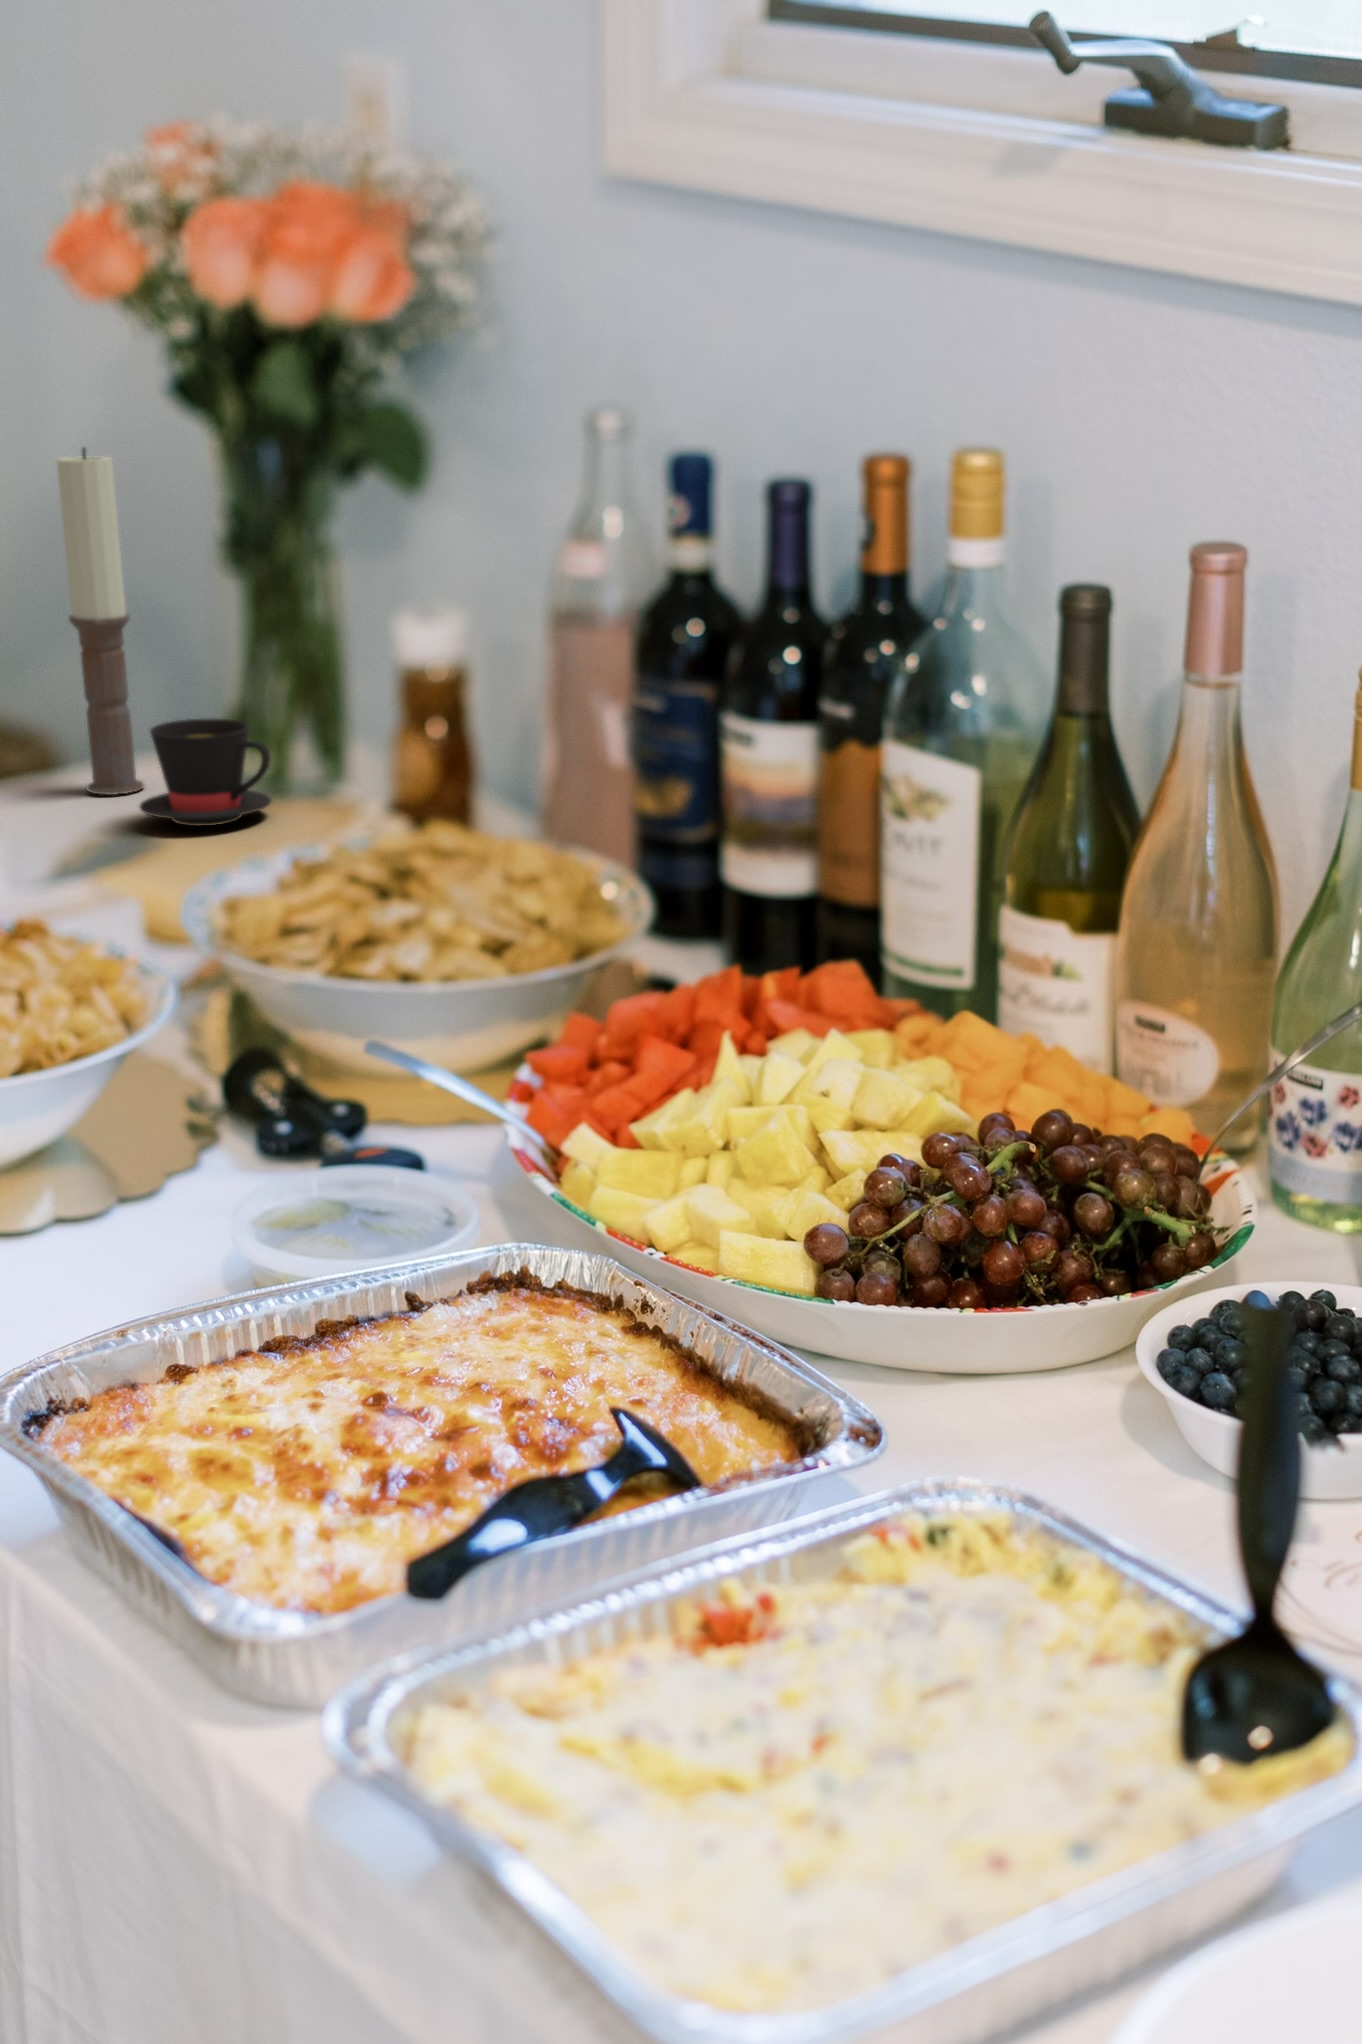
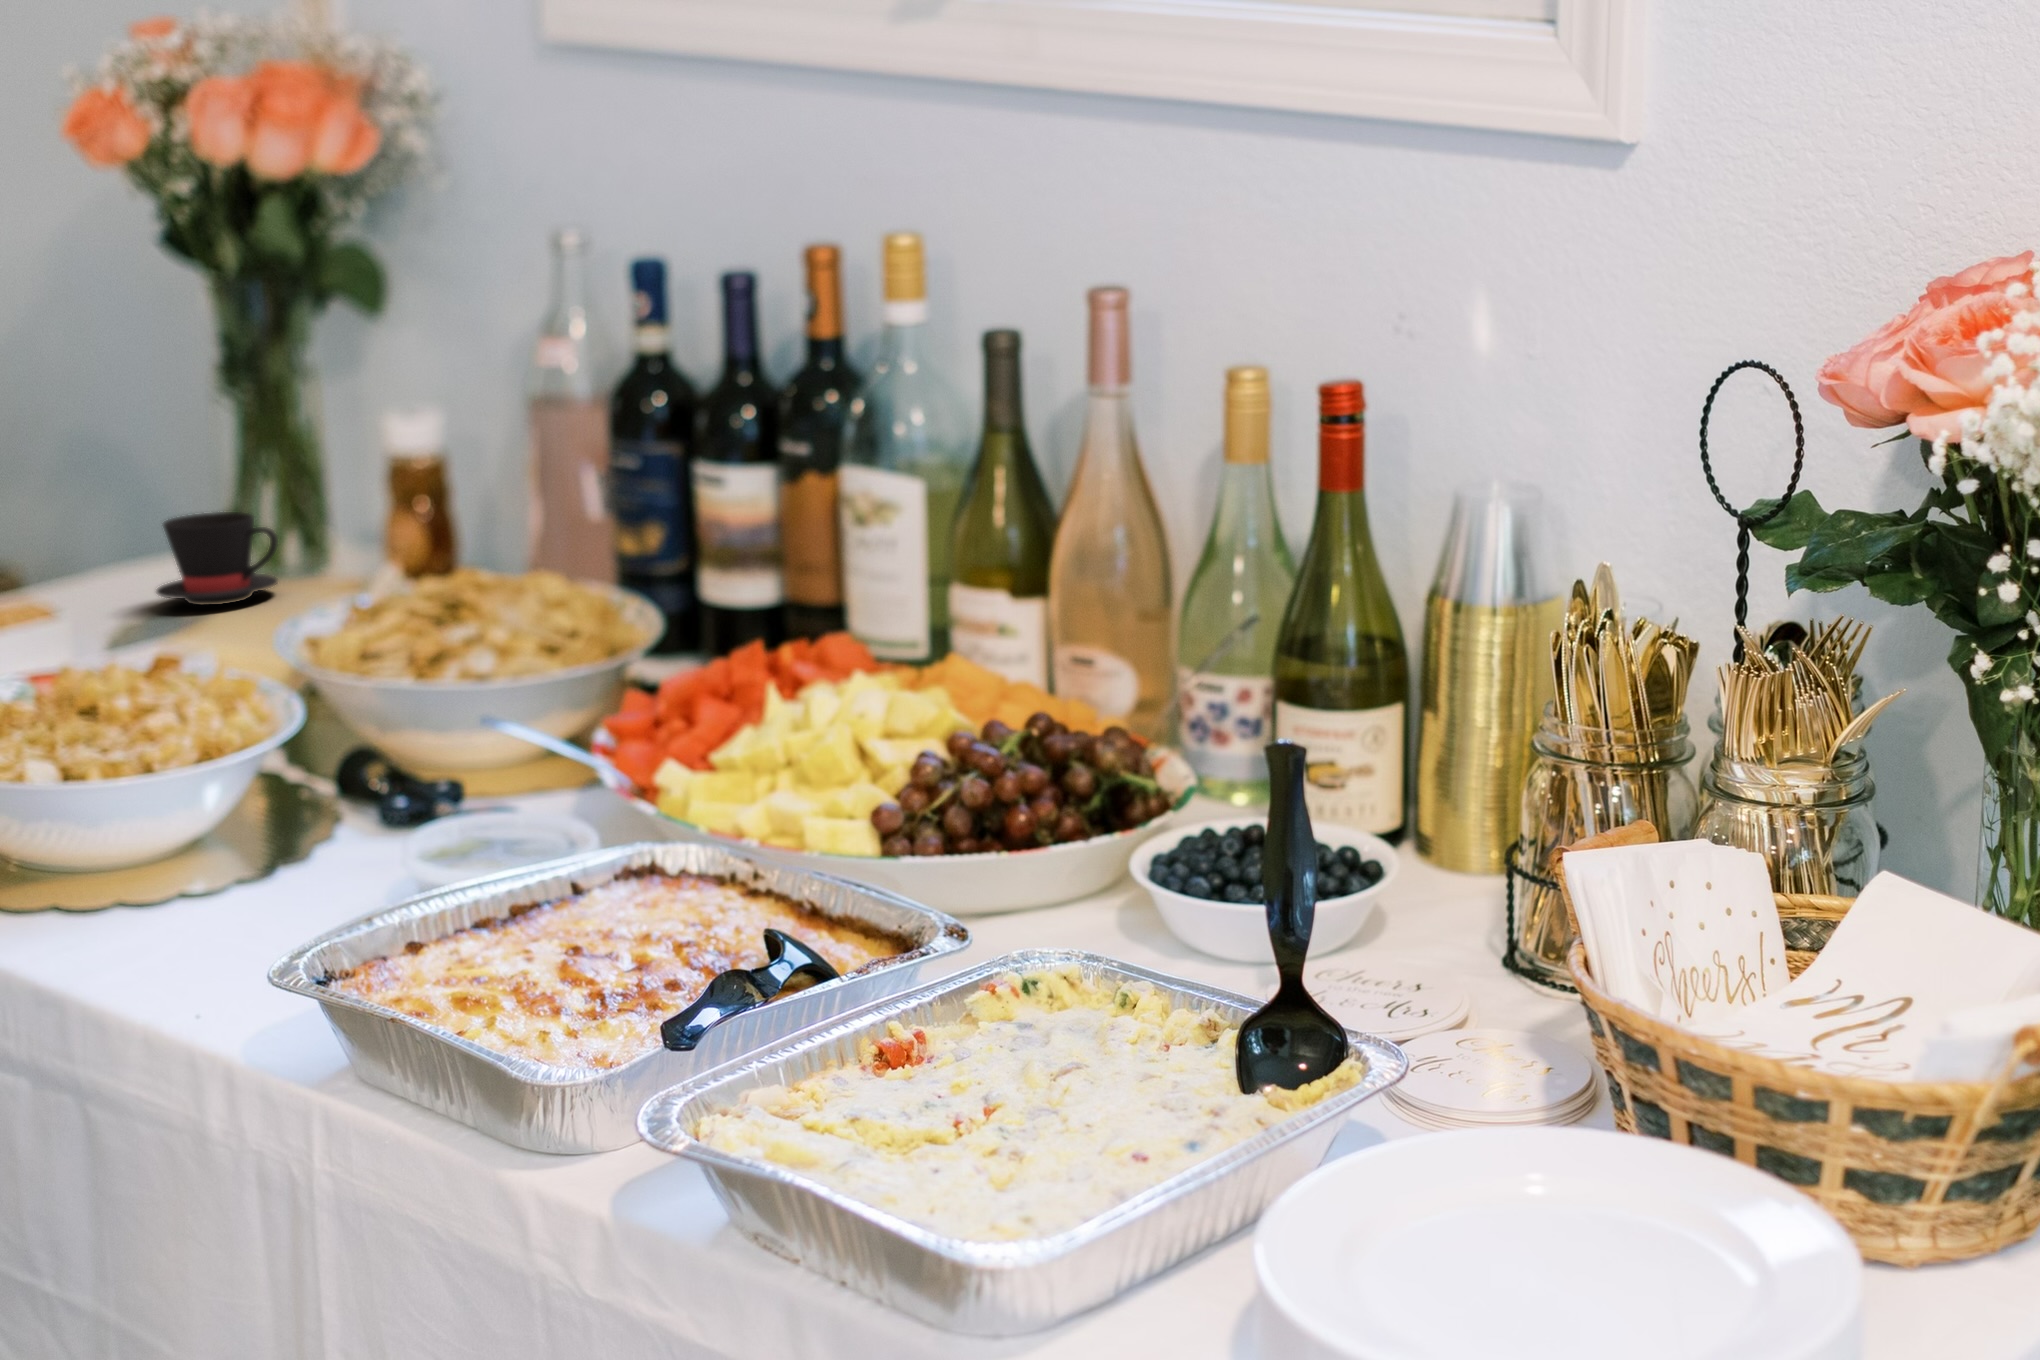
candle: present [57,448,144,795] -> none [48,284,145,590]

